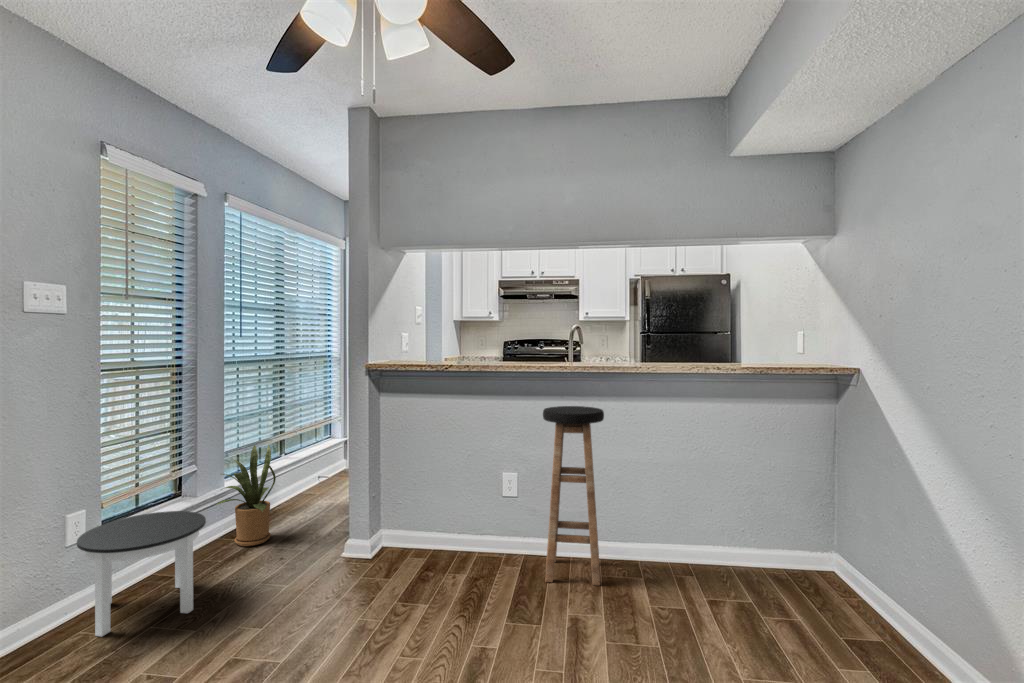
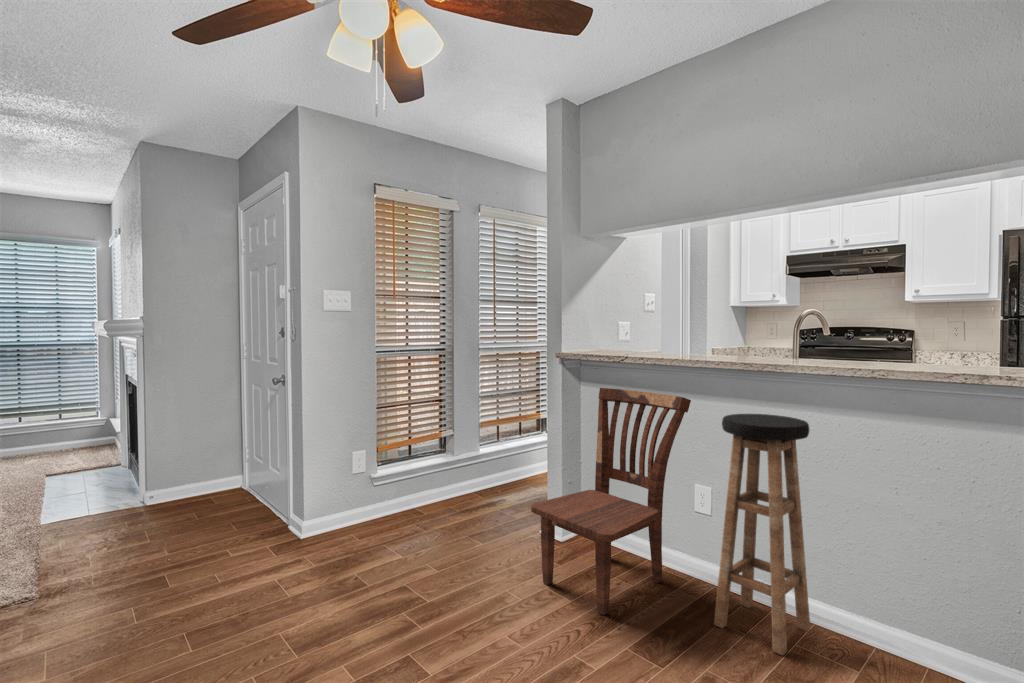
dining chair: none [374,397,503,606] -> present [531,388,691,615]
house plant: present [217,445,276,546] -> none [463,419,512,505]
round table: present [77,511,206,636] -> none [351,461,432,543]

